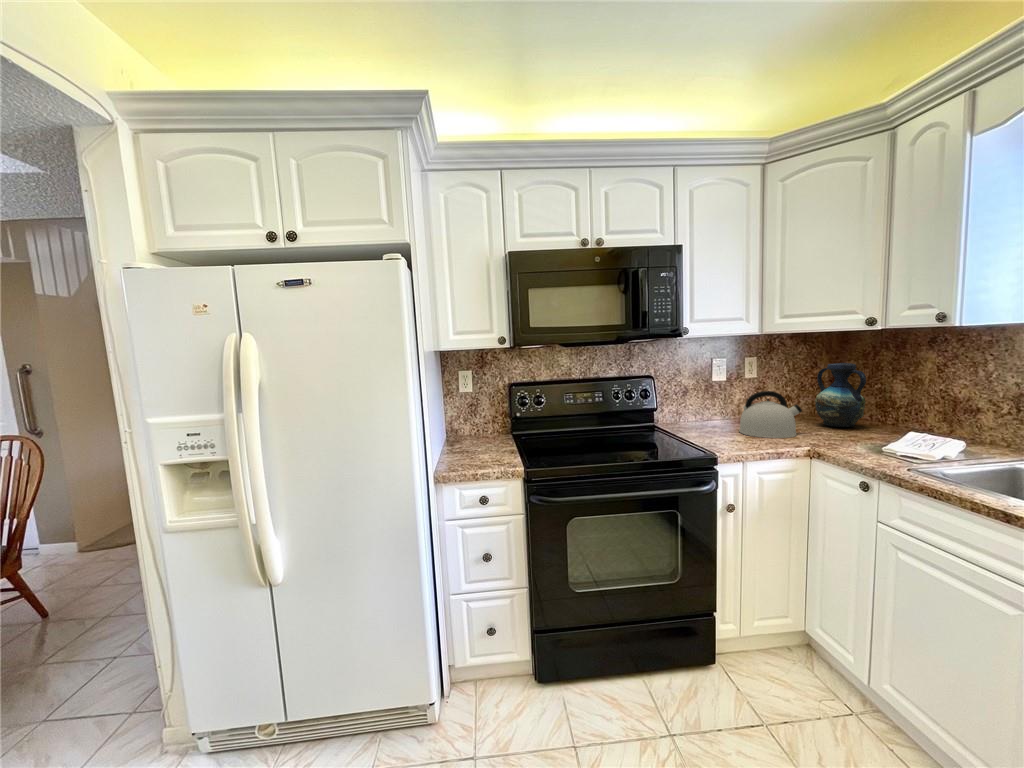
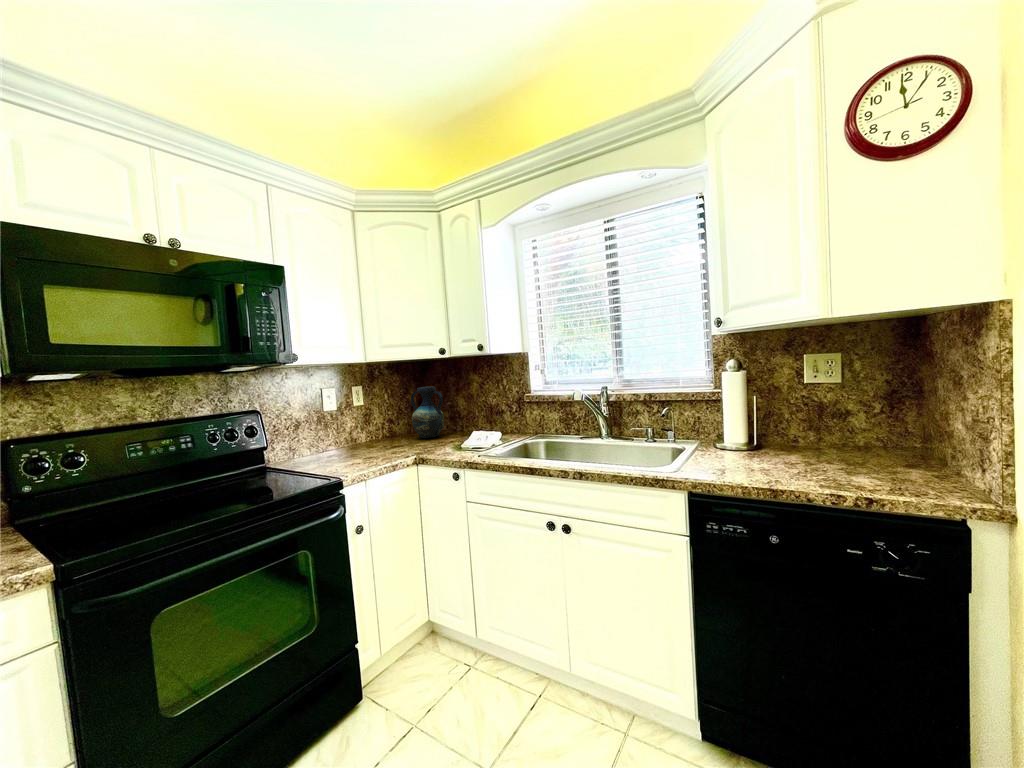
kettle: present [739,391,802,438] -> none [356,413,405,457]

